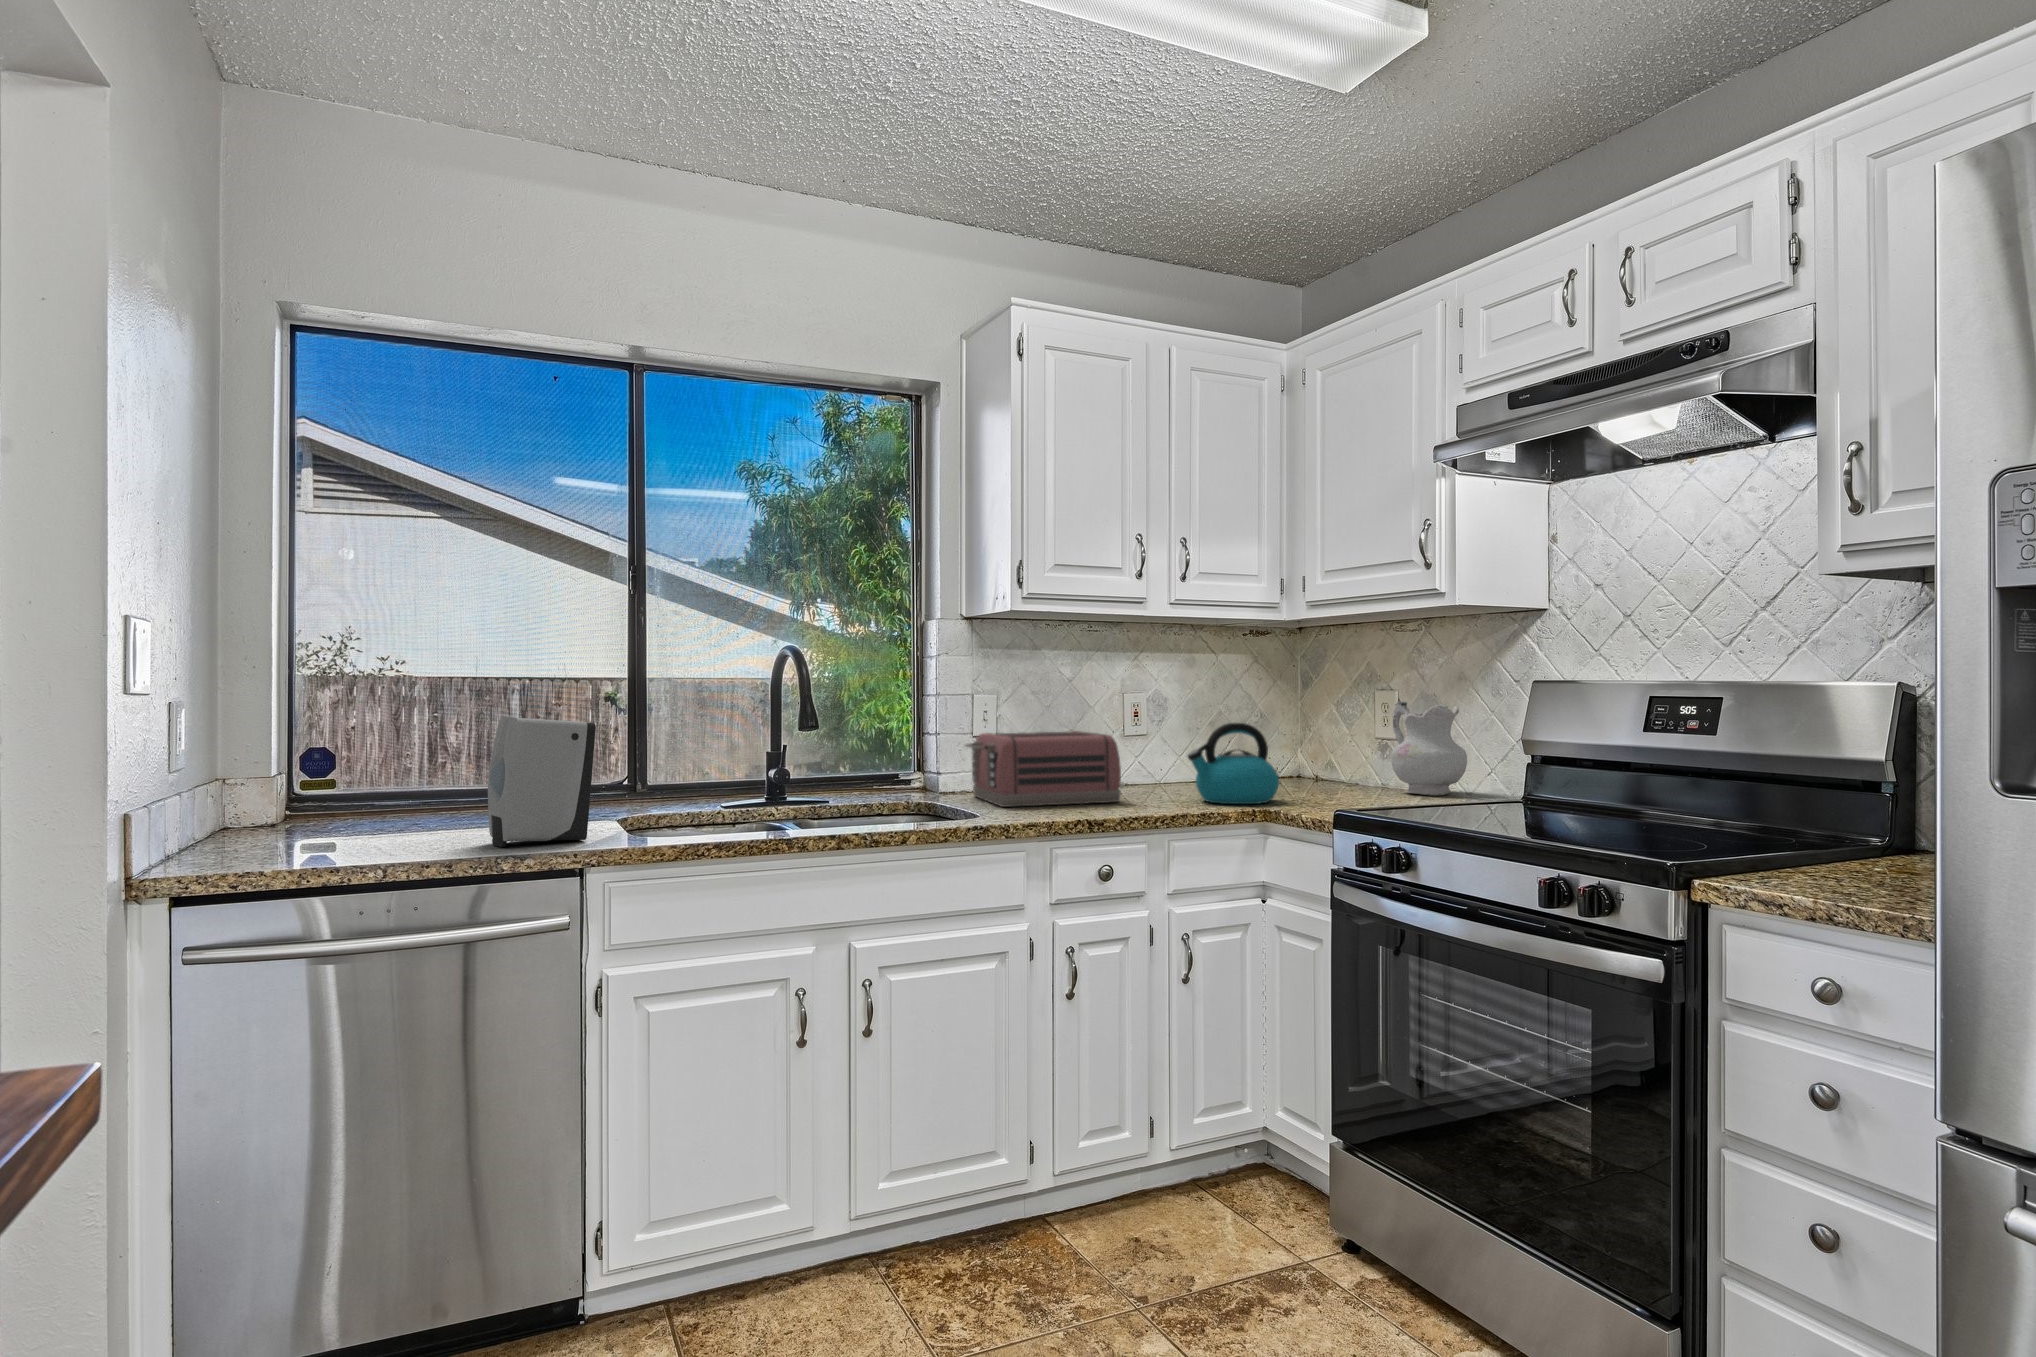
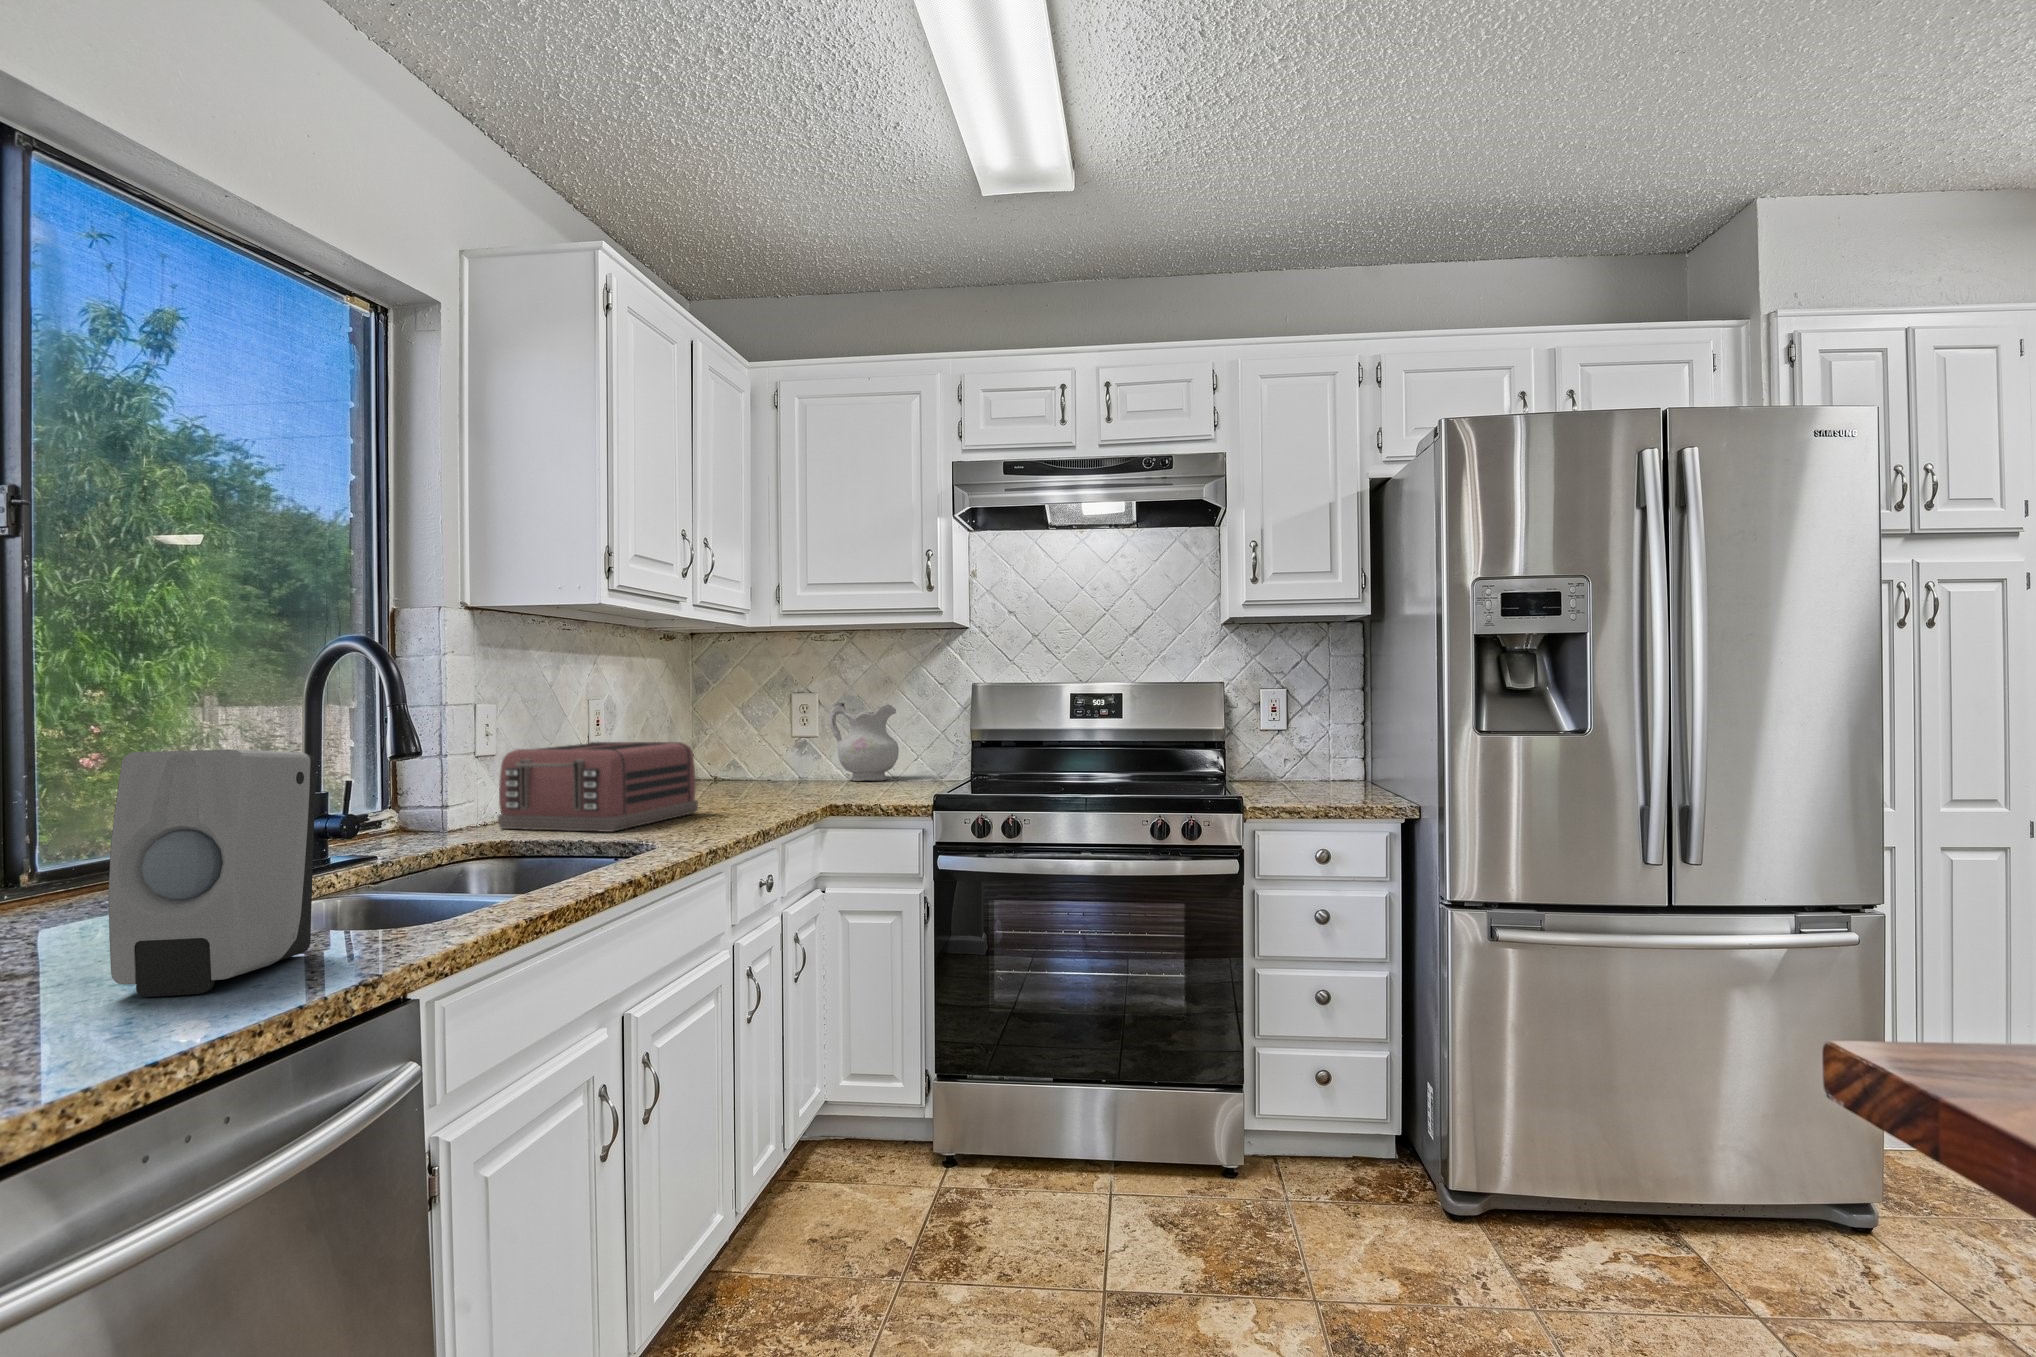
kettle: present [1188,723,1279,804] -> none [740,725,822,803]

